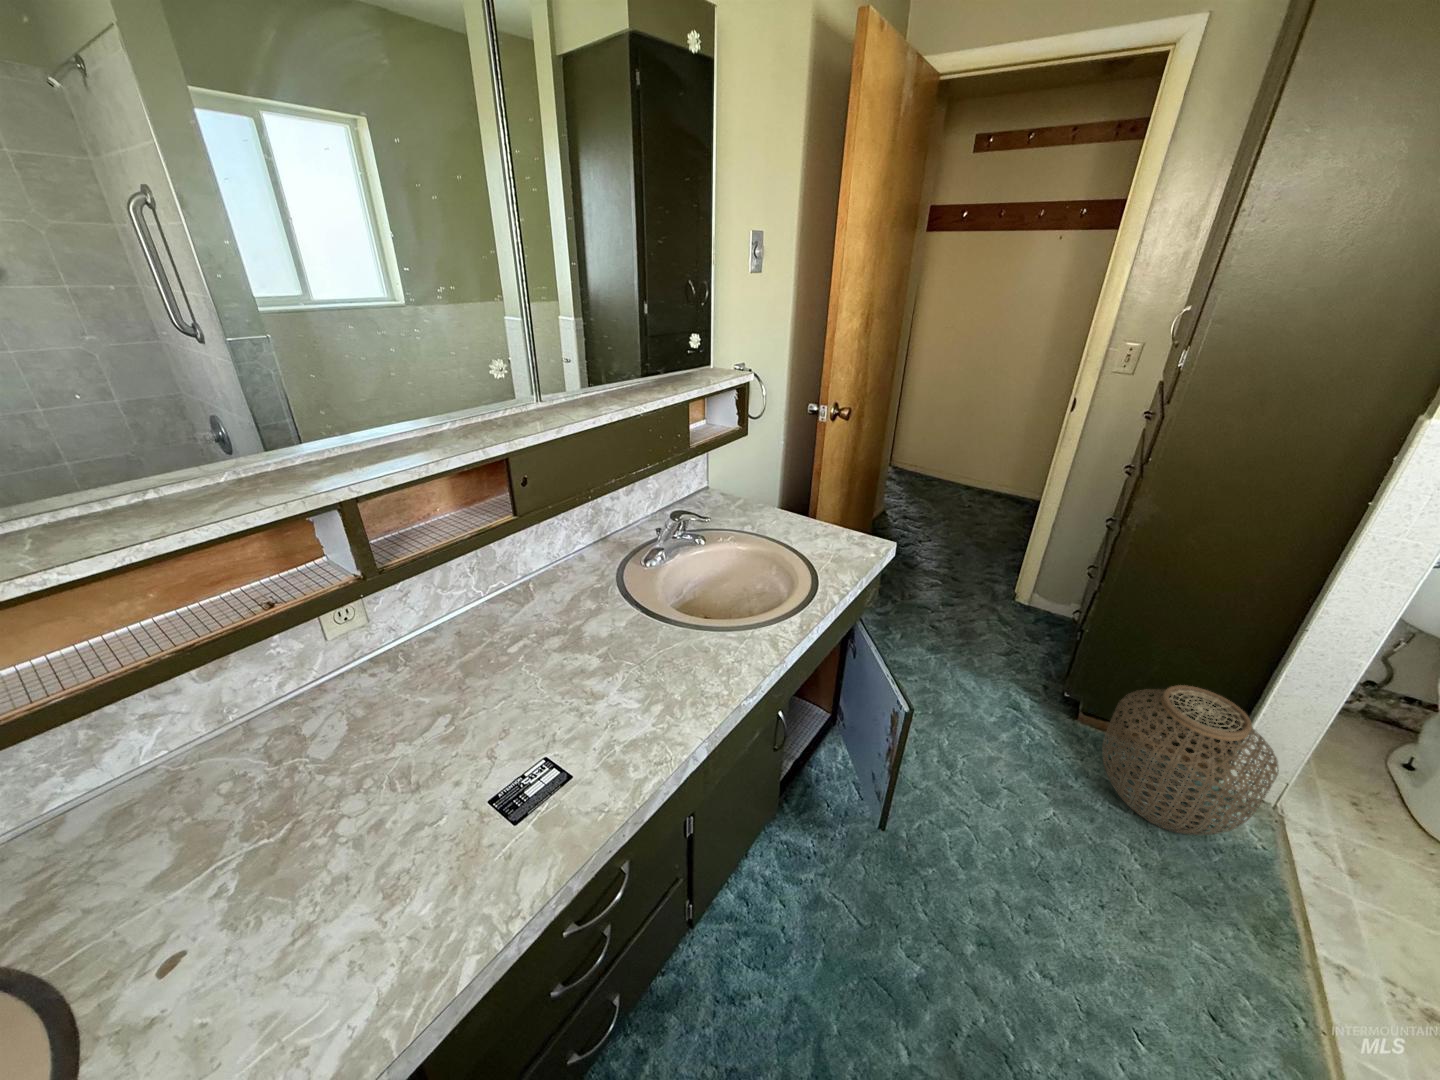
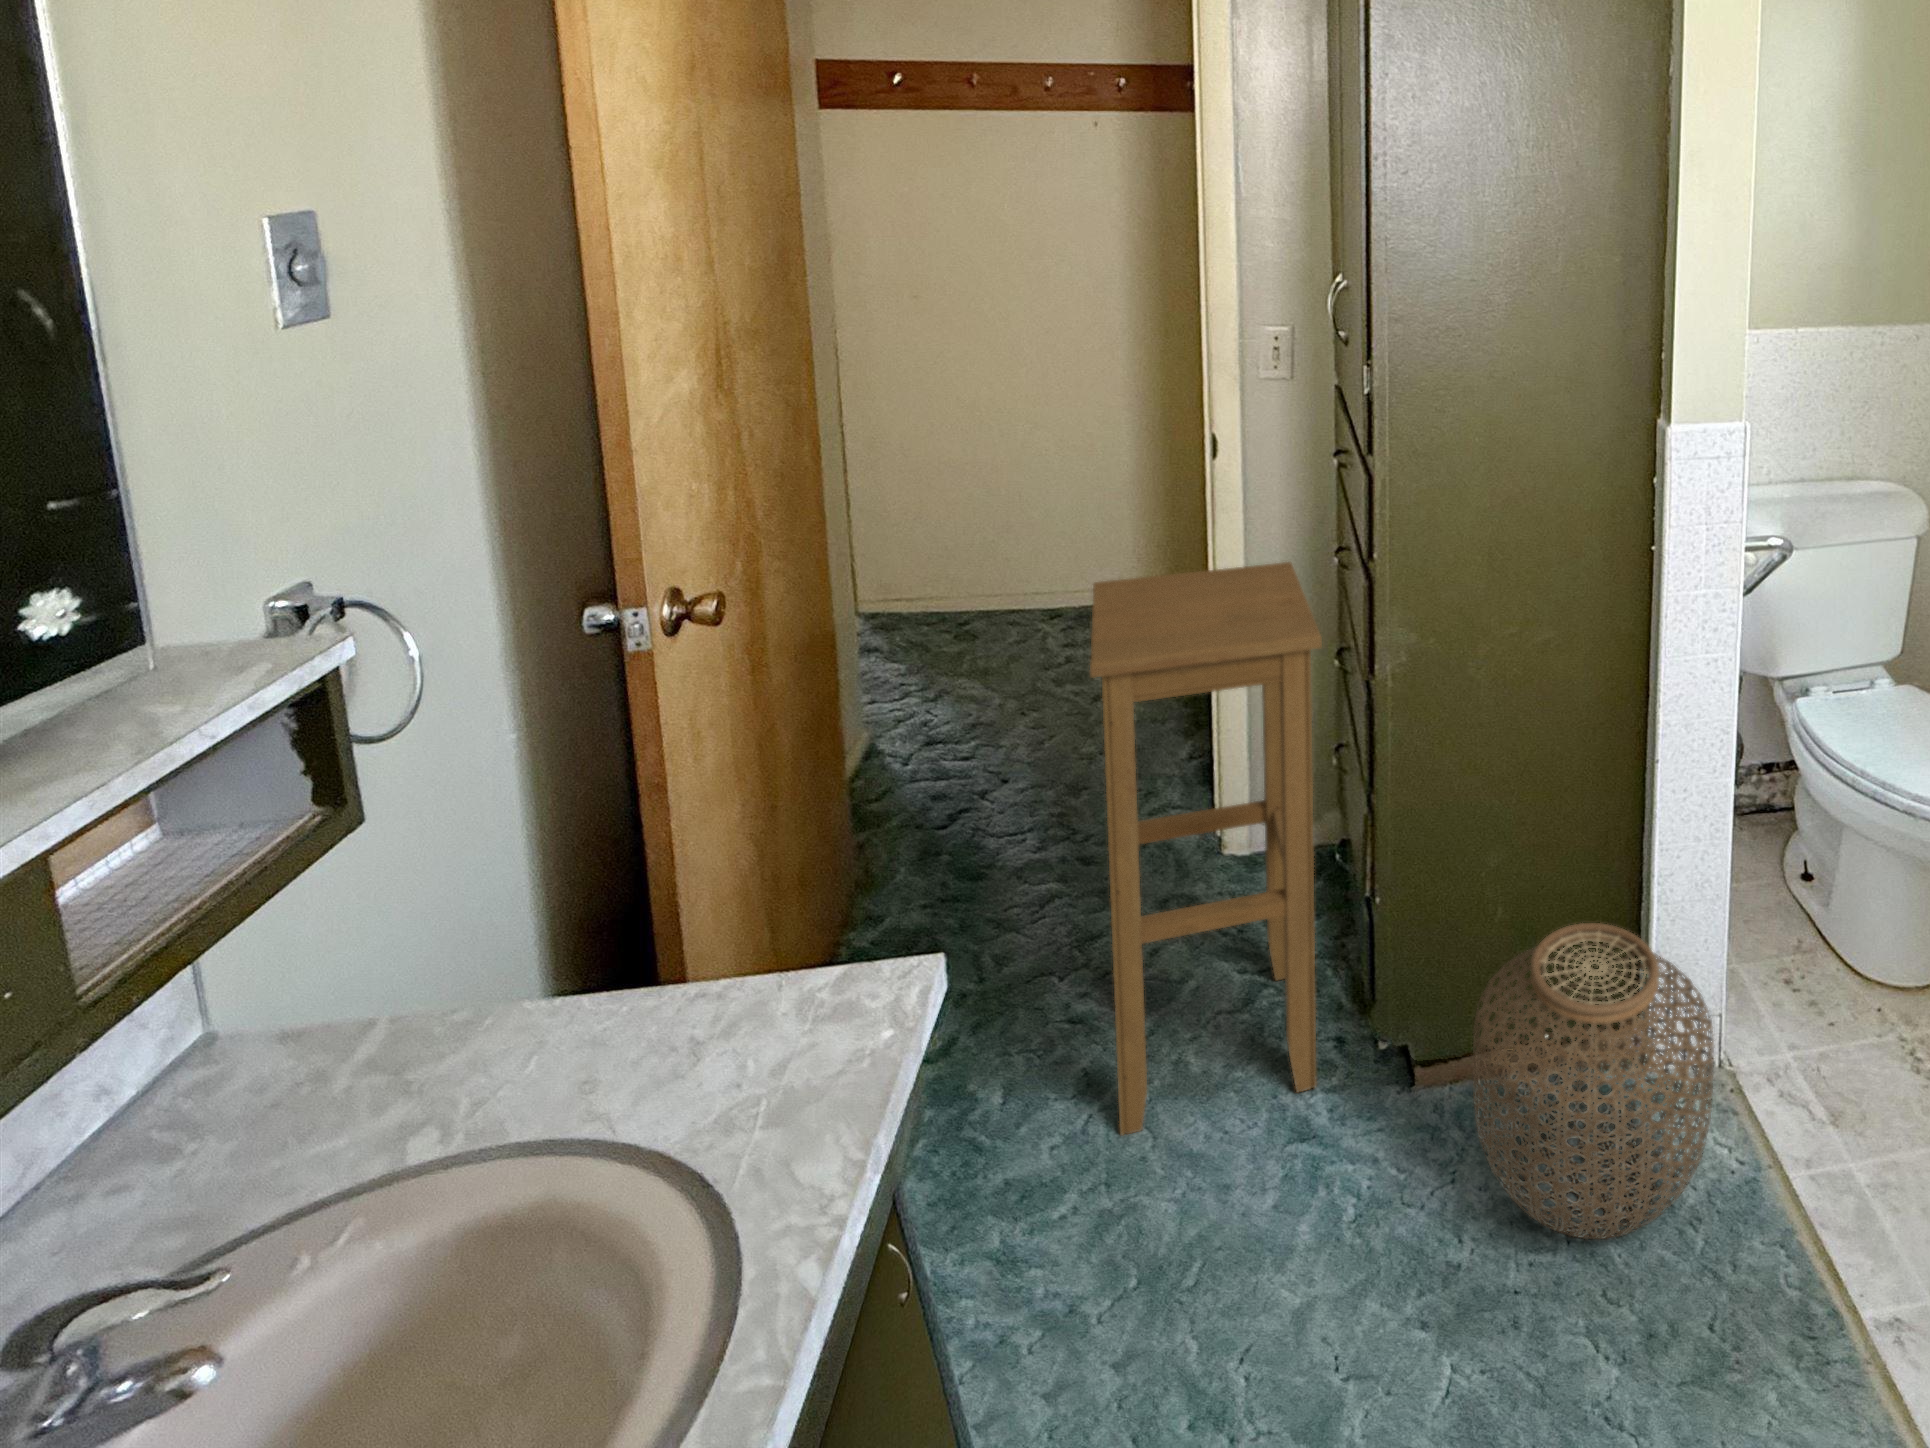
stool: none [940,451,1099,697] -> present [1090,562,1322,1135]

